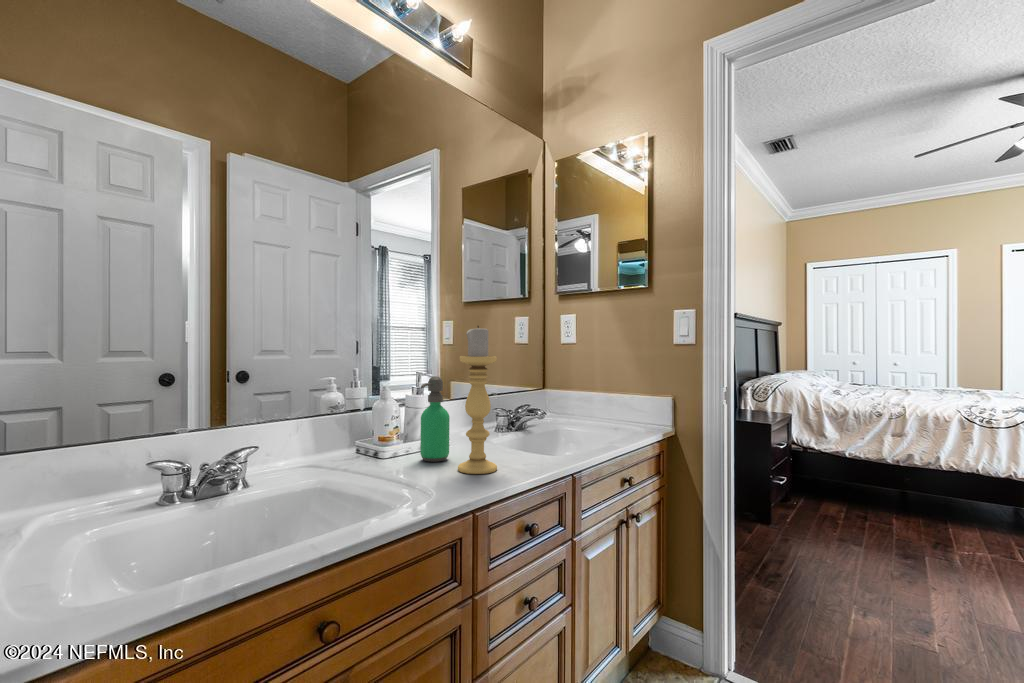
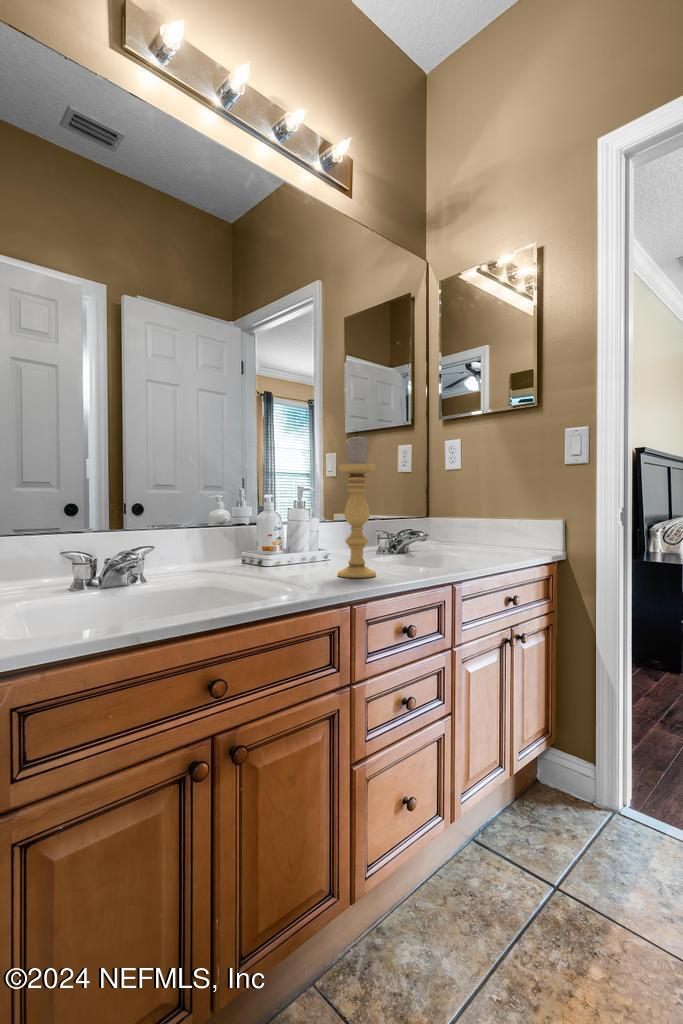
soap dispenser: present [420,376,450,462] -> none [302,489,330,571]

